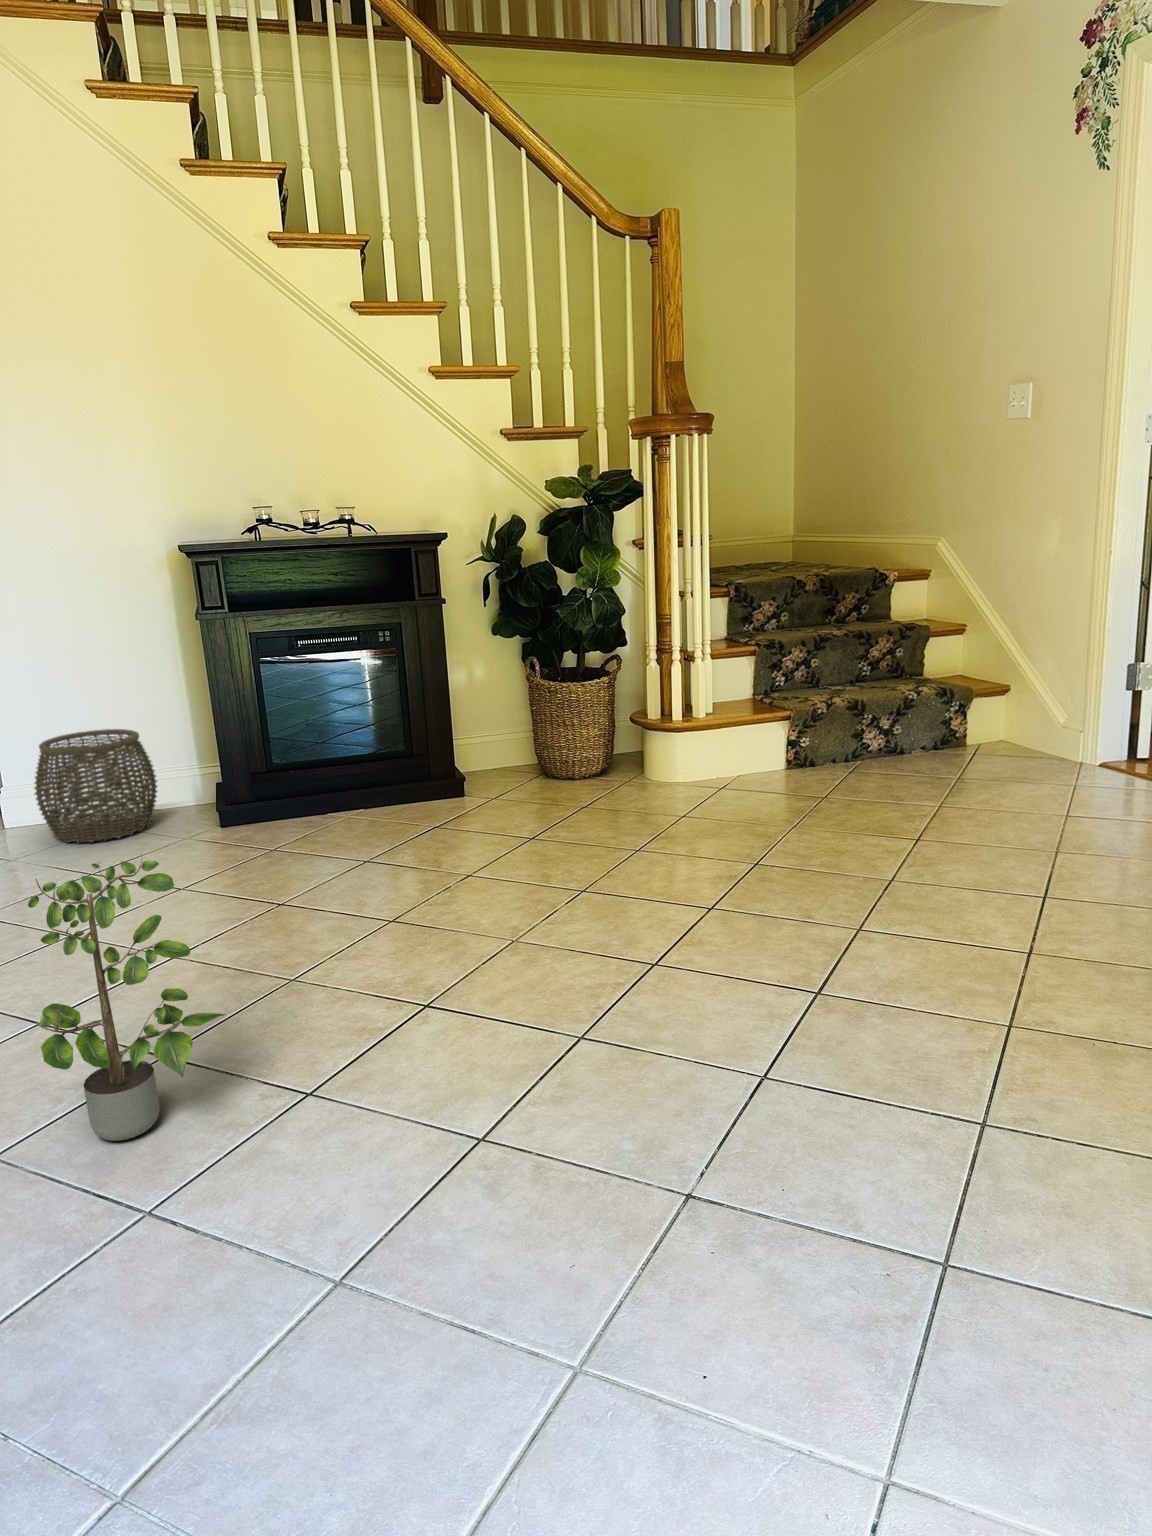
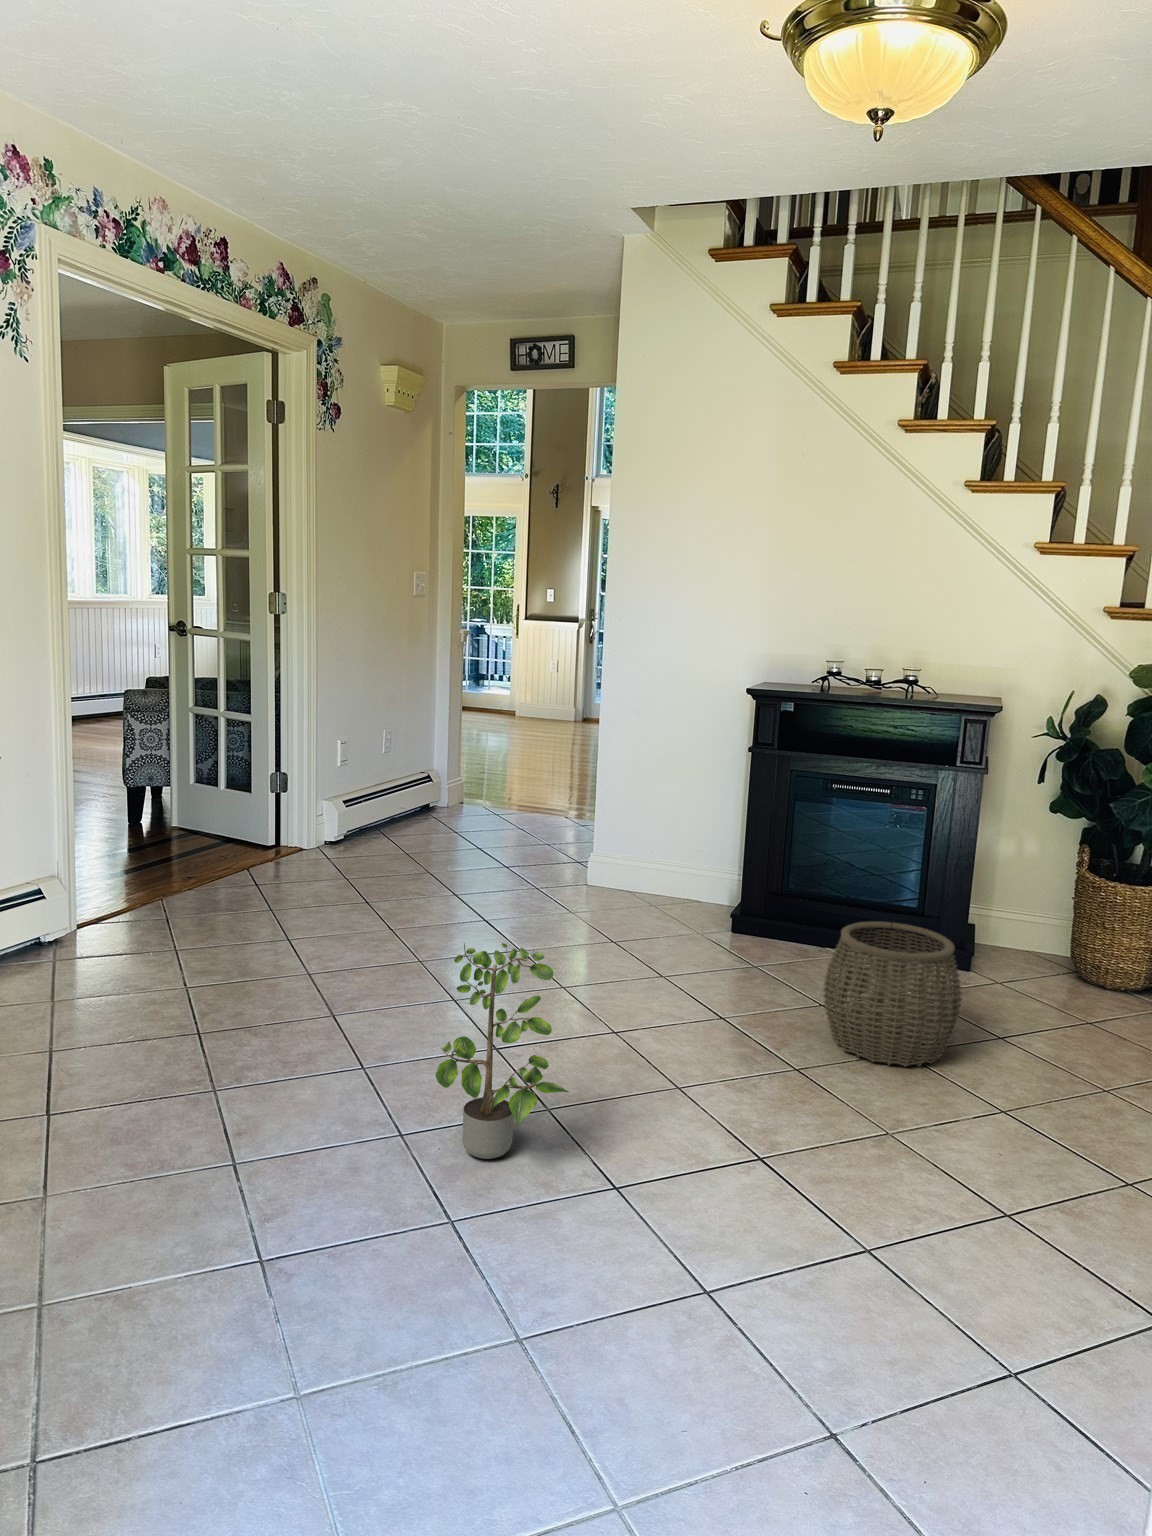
woven basket: present [34,729,157,843] -> present [823,922,962,1067]

